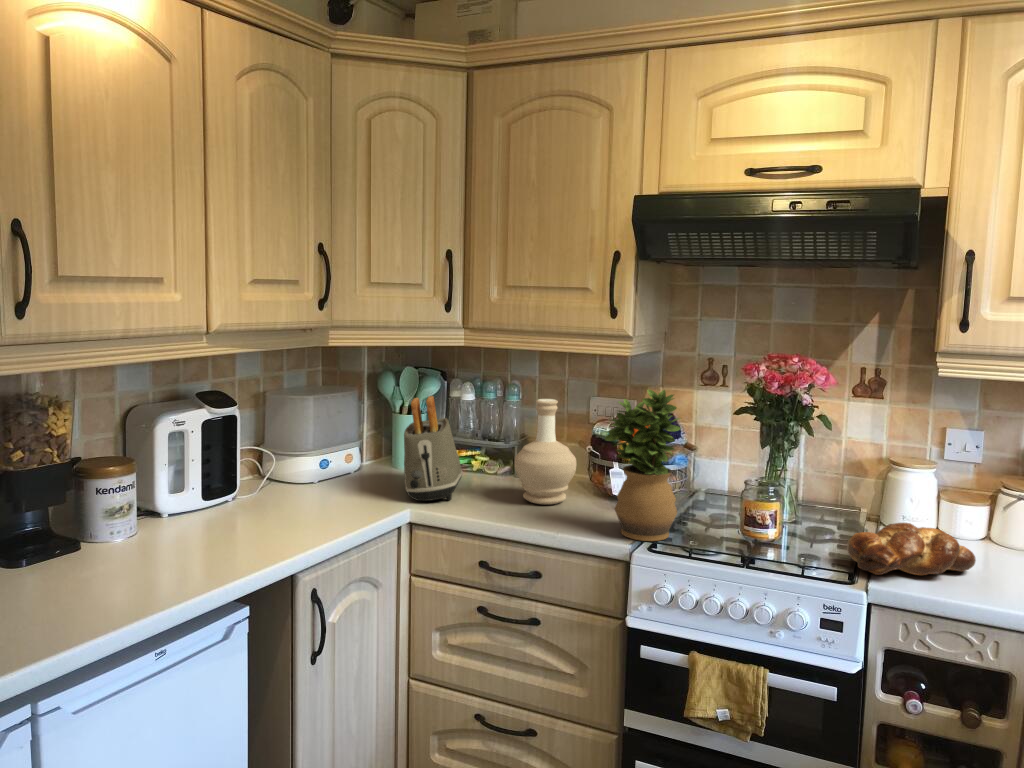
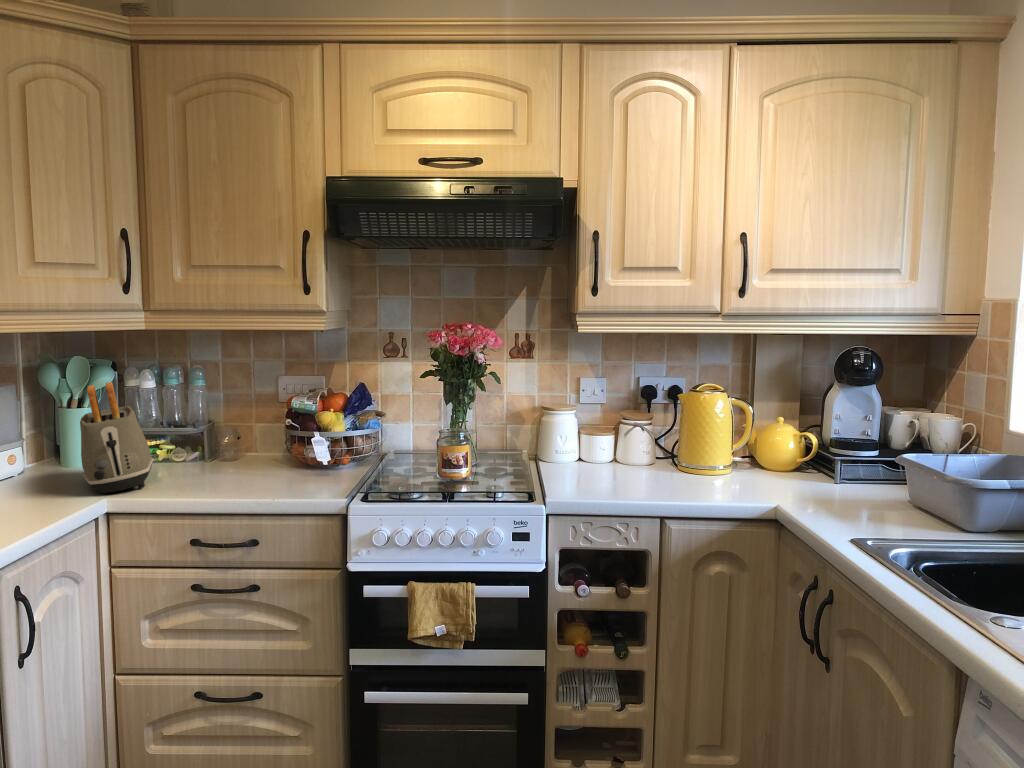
potted plant: present [605,390,681,541] -> none [310,356,383,495]
bottle: present [515,399,577,504] -> none [213,376,278,479]
bread loaf: present [847,523,976,575] -> none [523,449,611,491]

